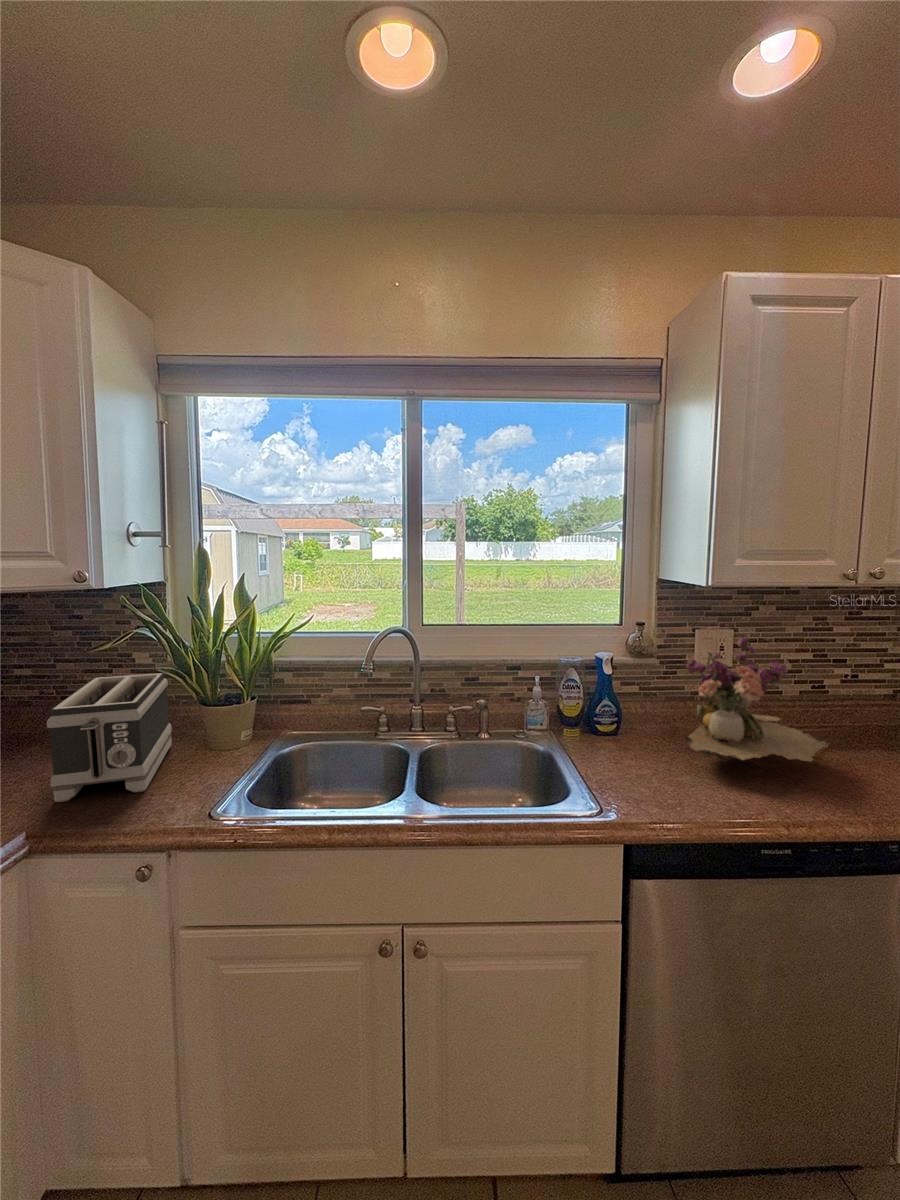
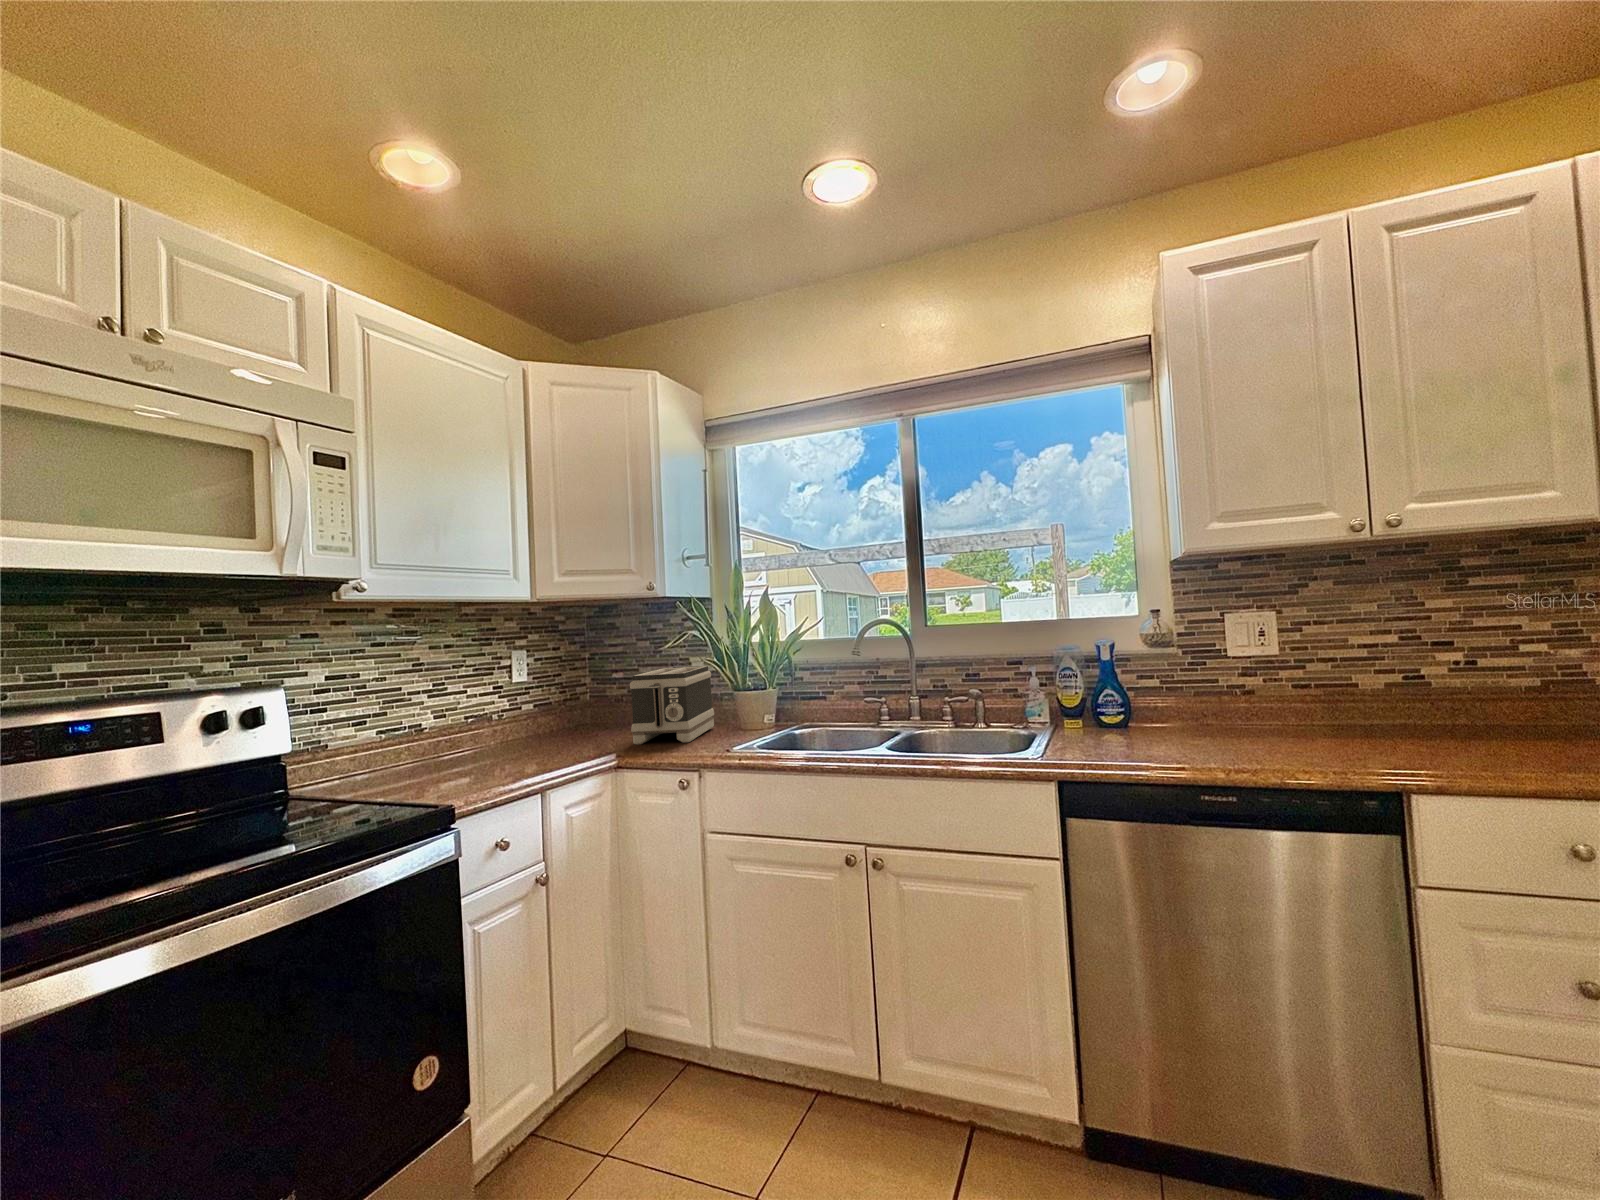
flower arrangement: present [684,634,830,762] -> none [1166,609,1350,743]

